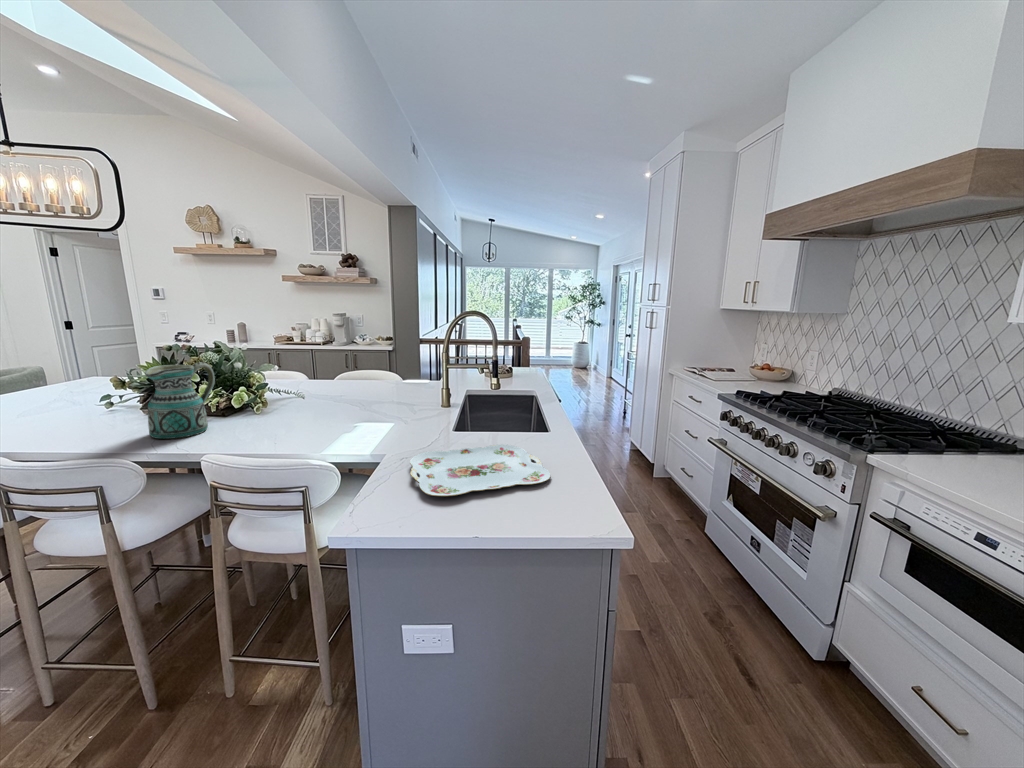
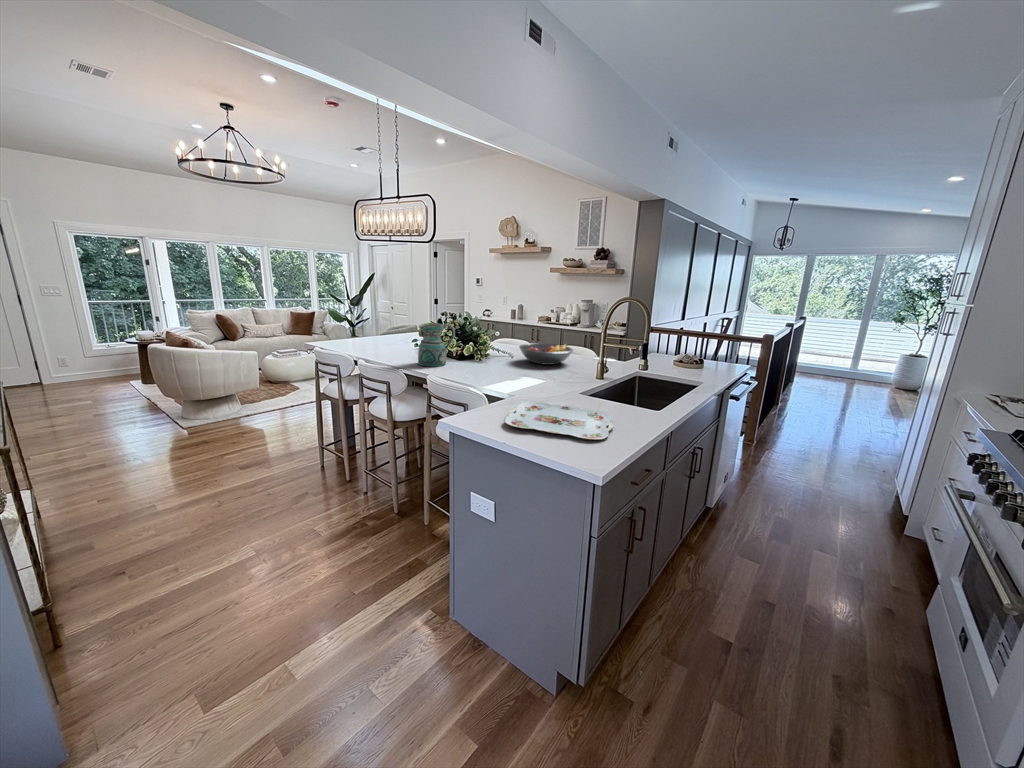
fruit bowl: none [319,371,393,401] -> present [520,343,573,365]

